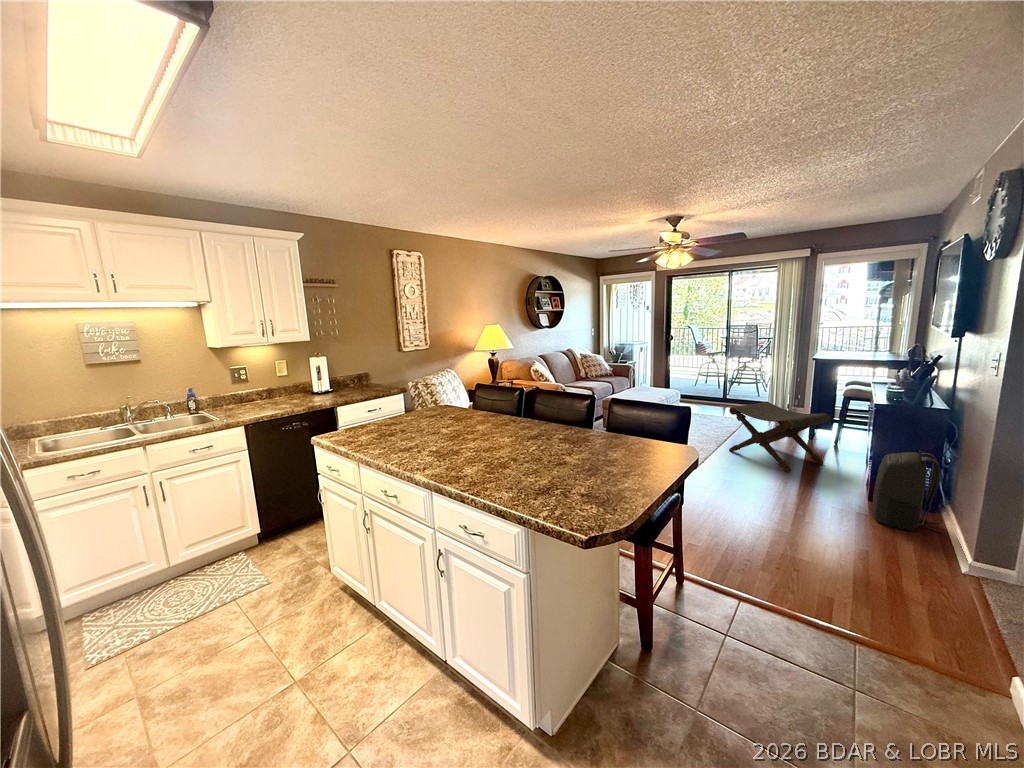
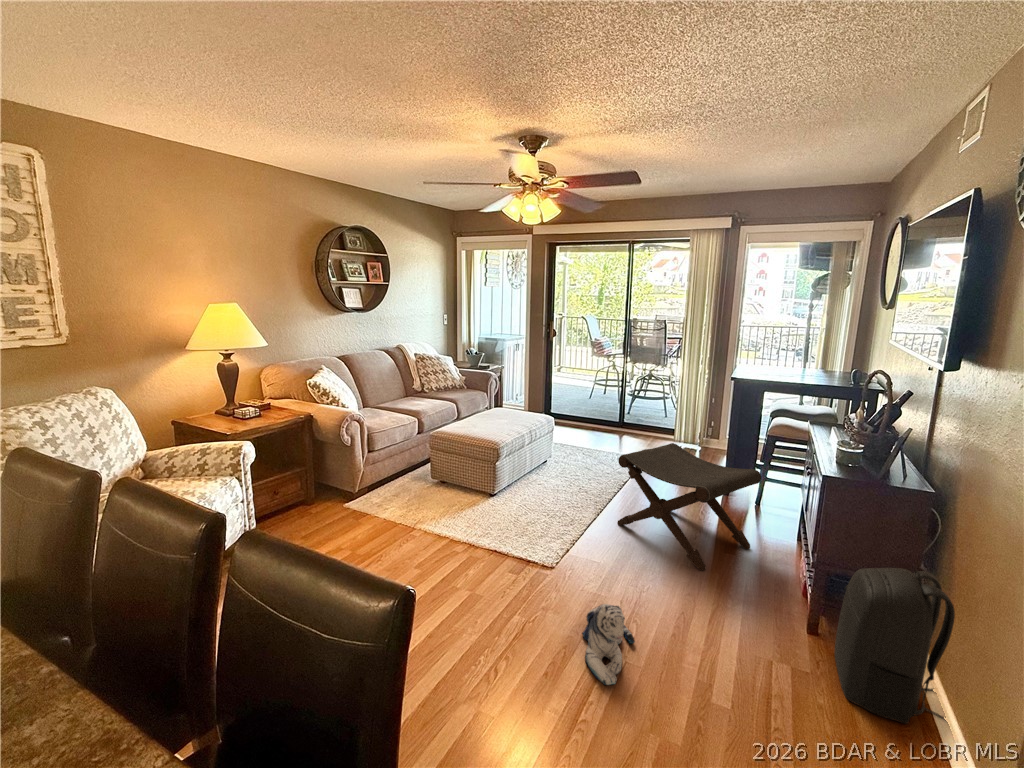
plush toy: none [714,472,746,508] -> present [582,604,635,685]

